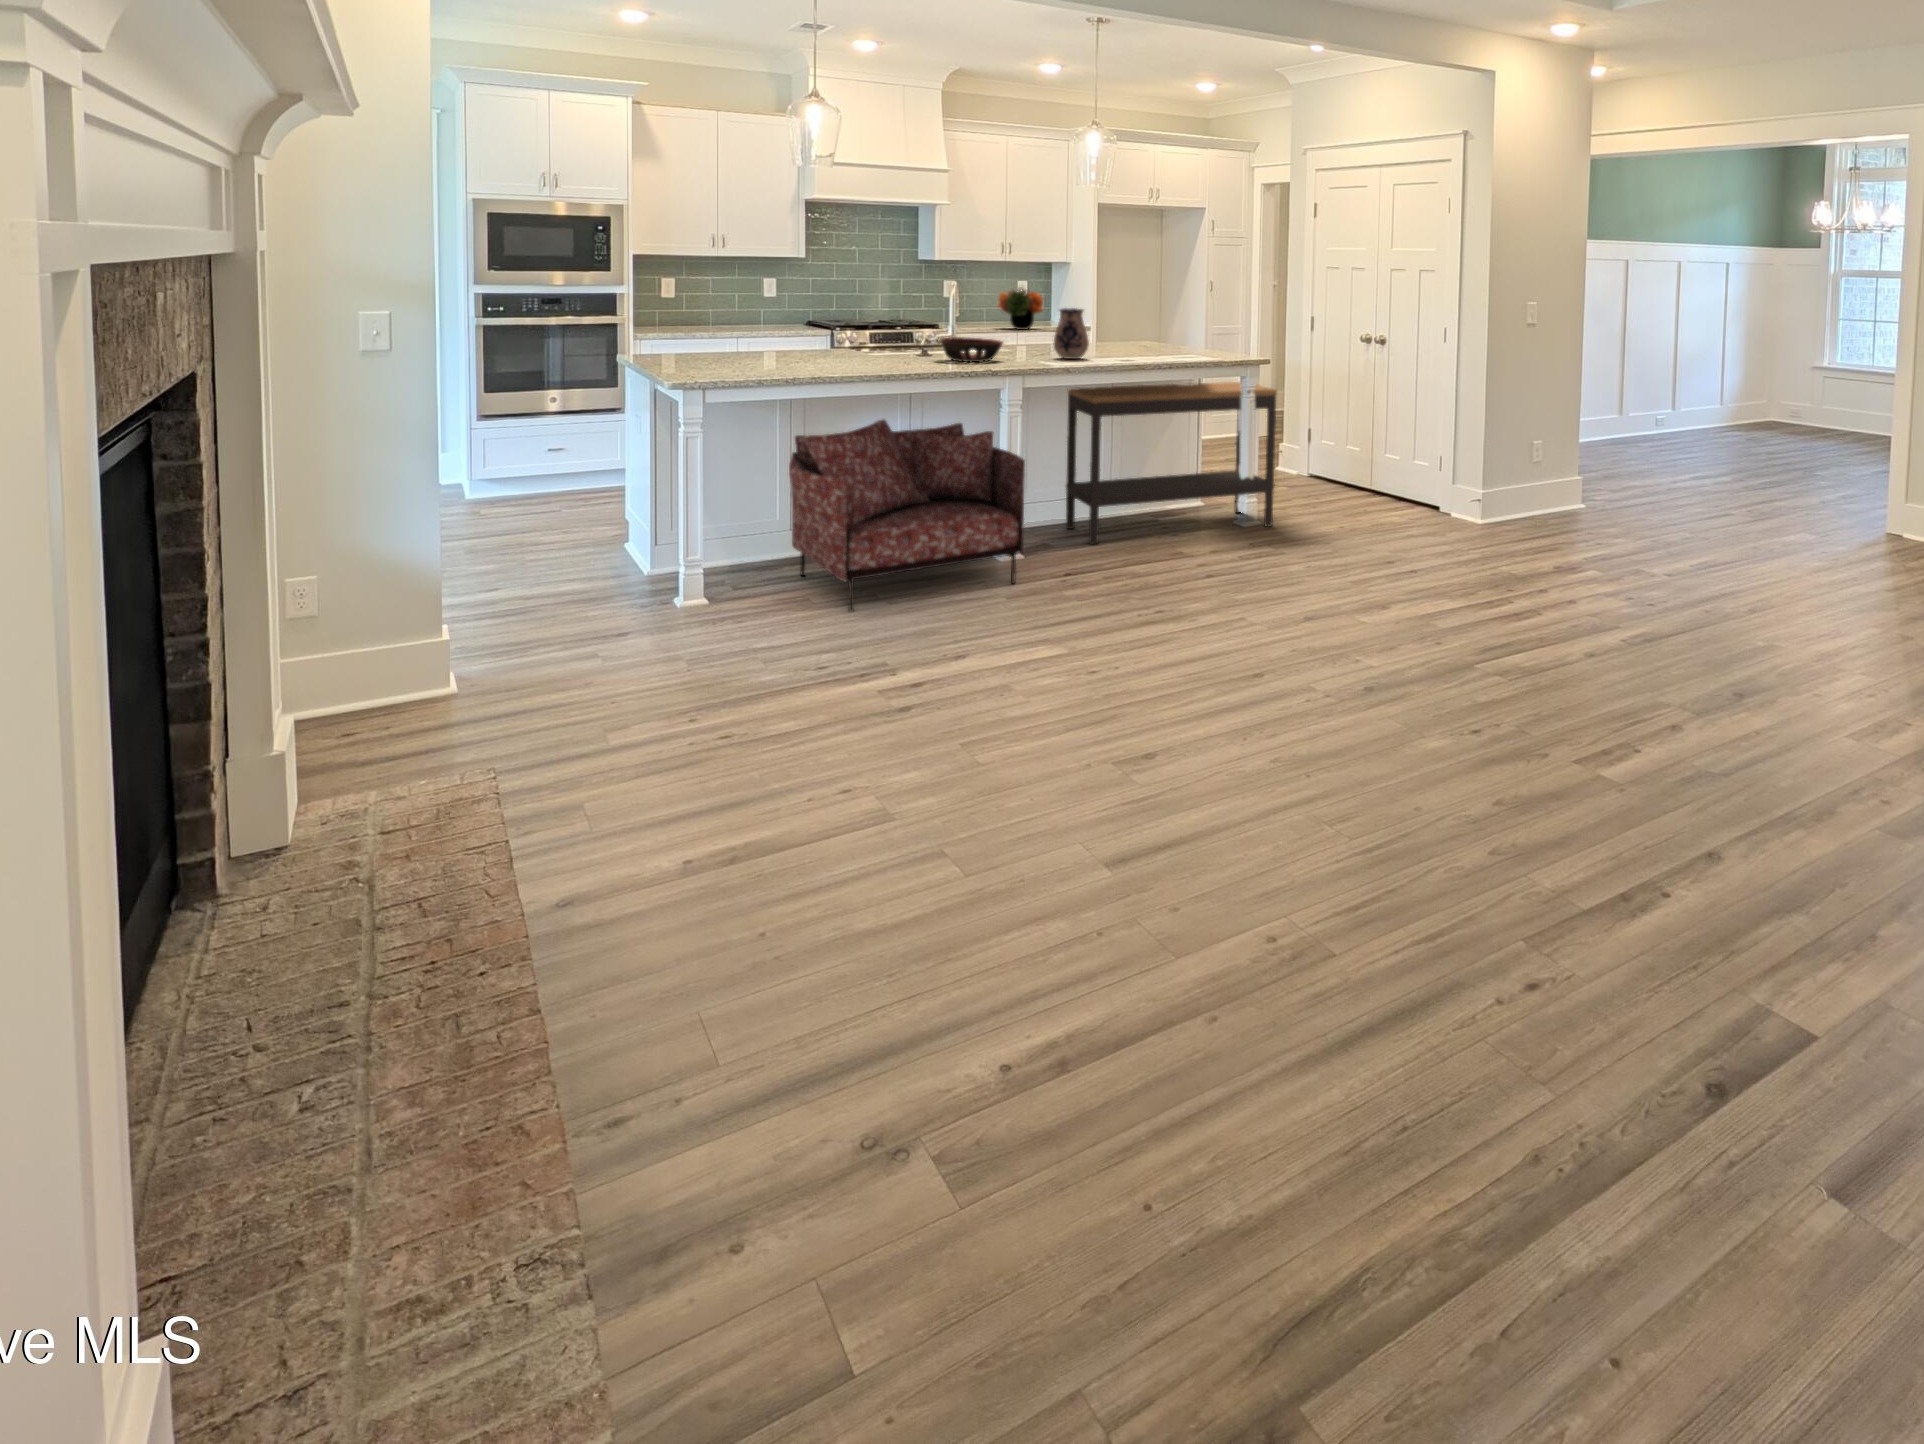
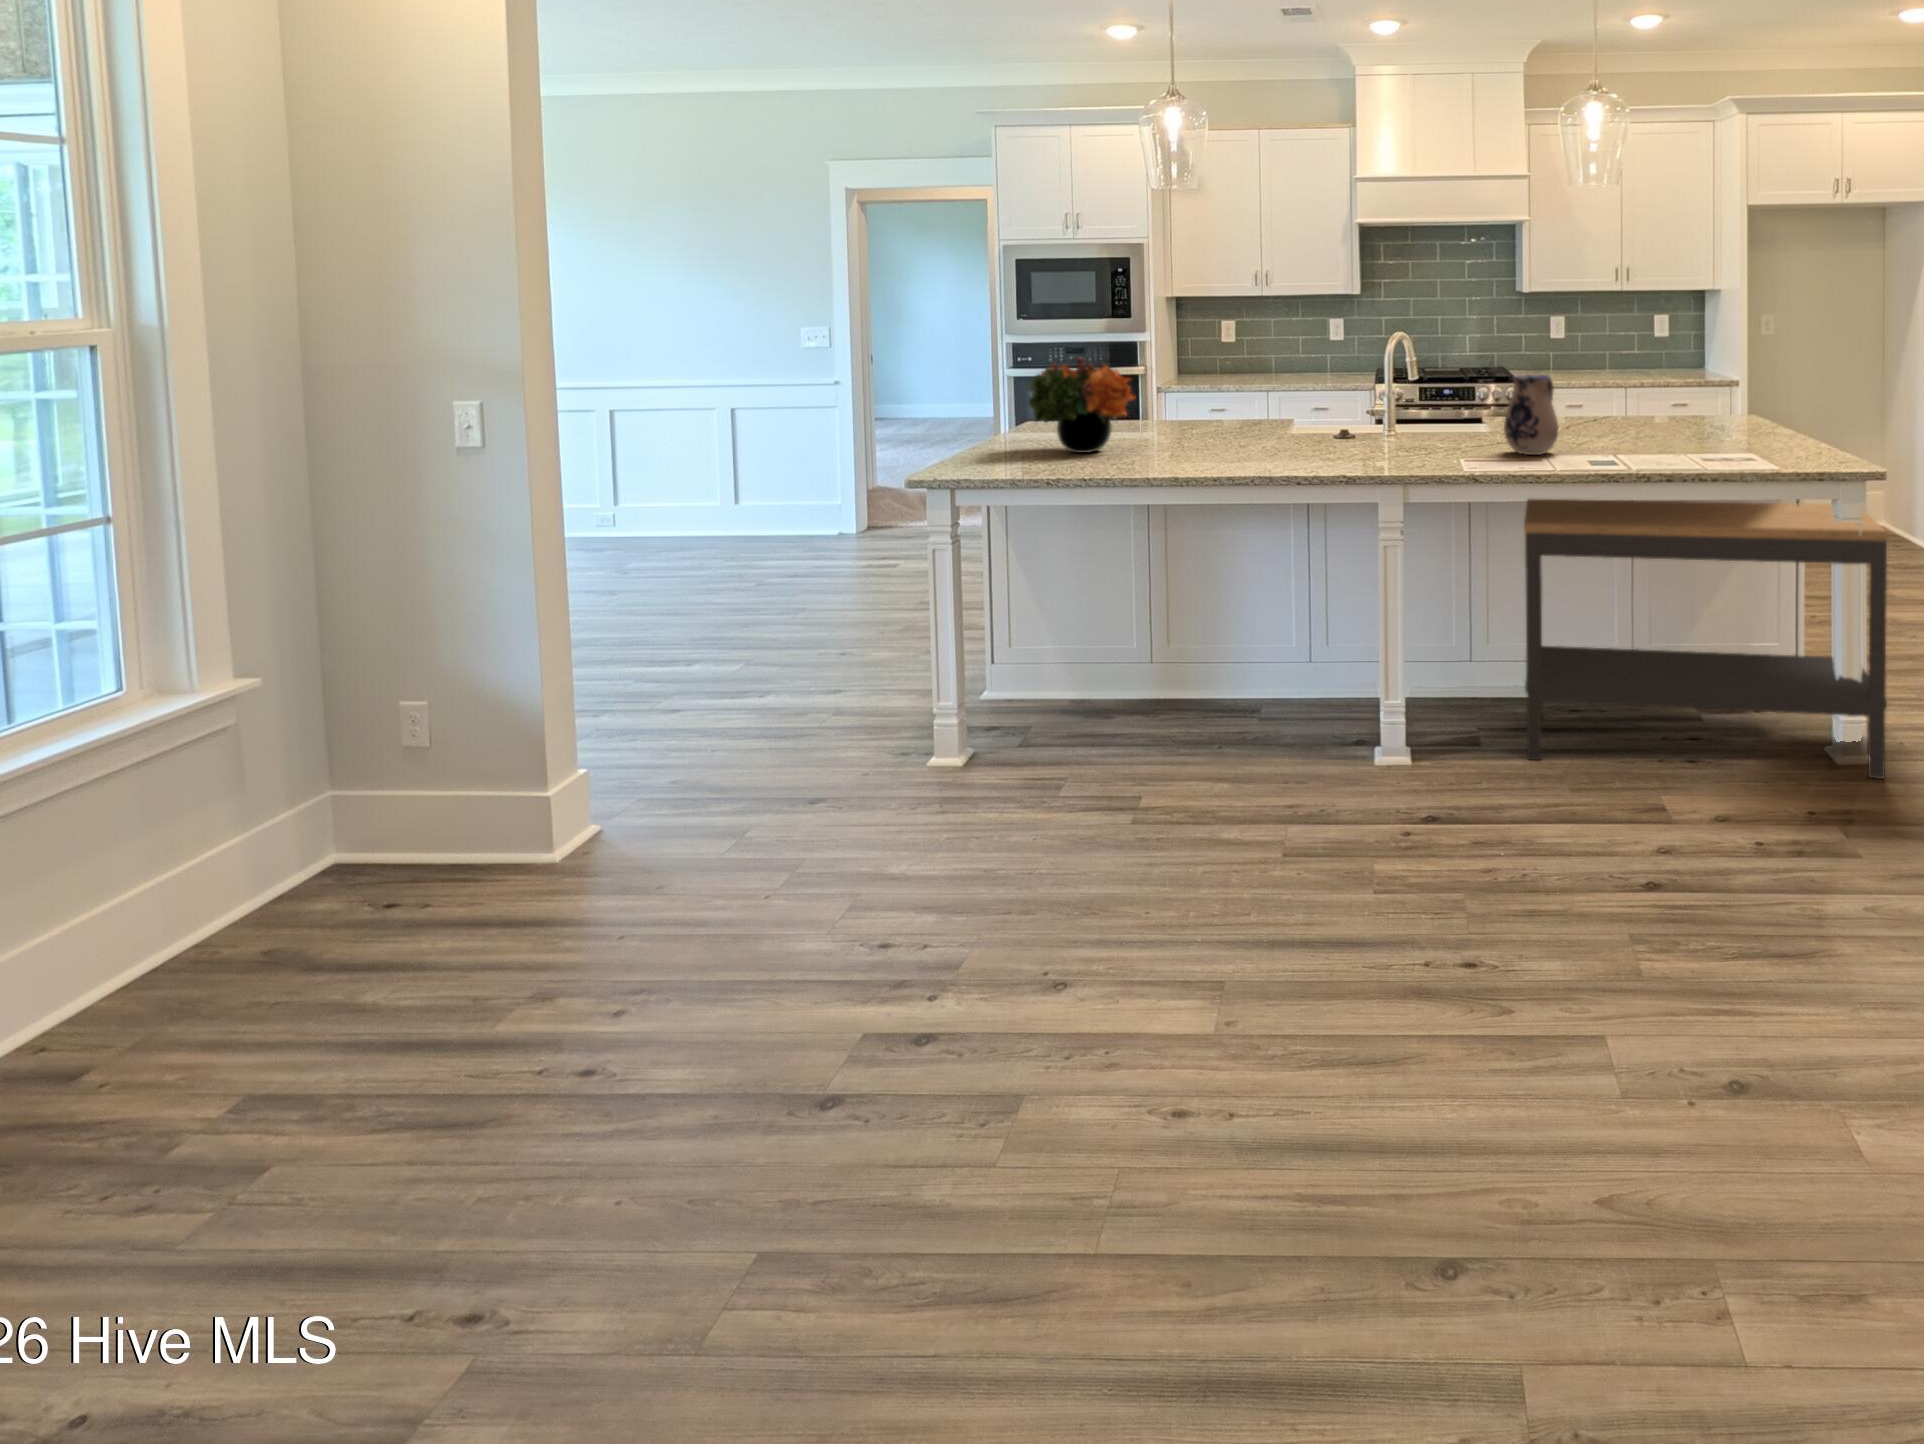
flower arrangement: present [998,288,1043,330] -> present [1028,358,1134,453]
decorative bowl: present [940,337,1003,362] -> none [1324,415,1417,456]
armchair: present [789,420,1025,612] -> none [1029,536,1364,832]

